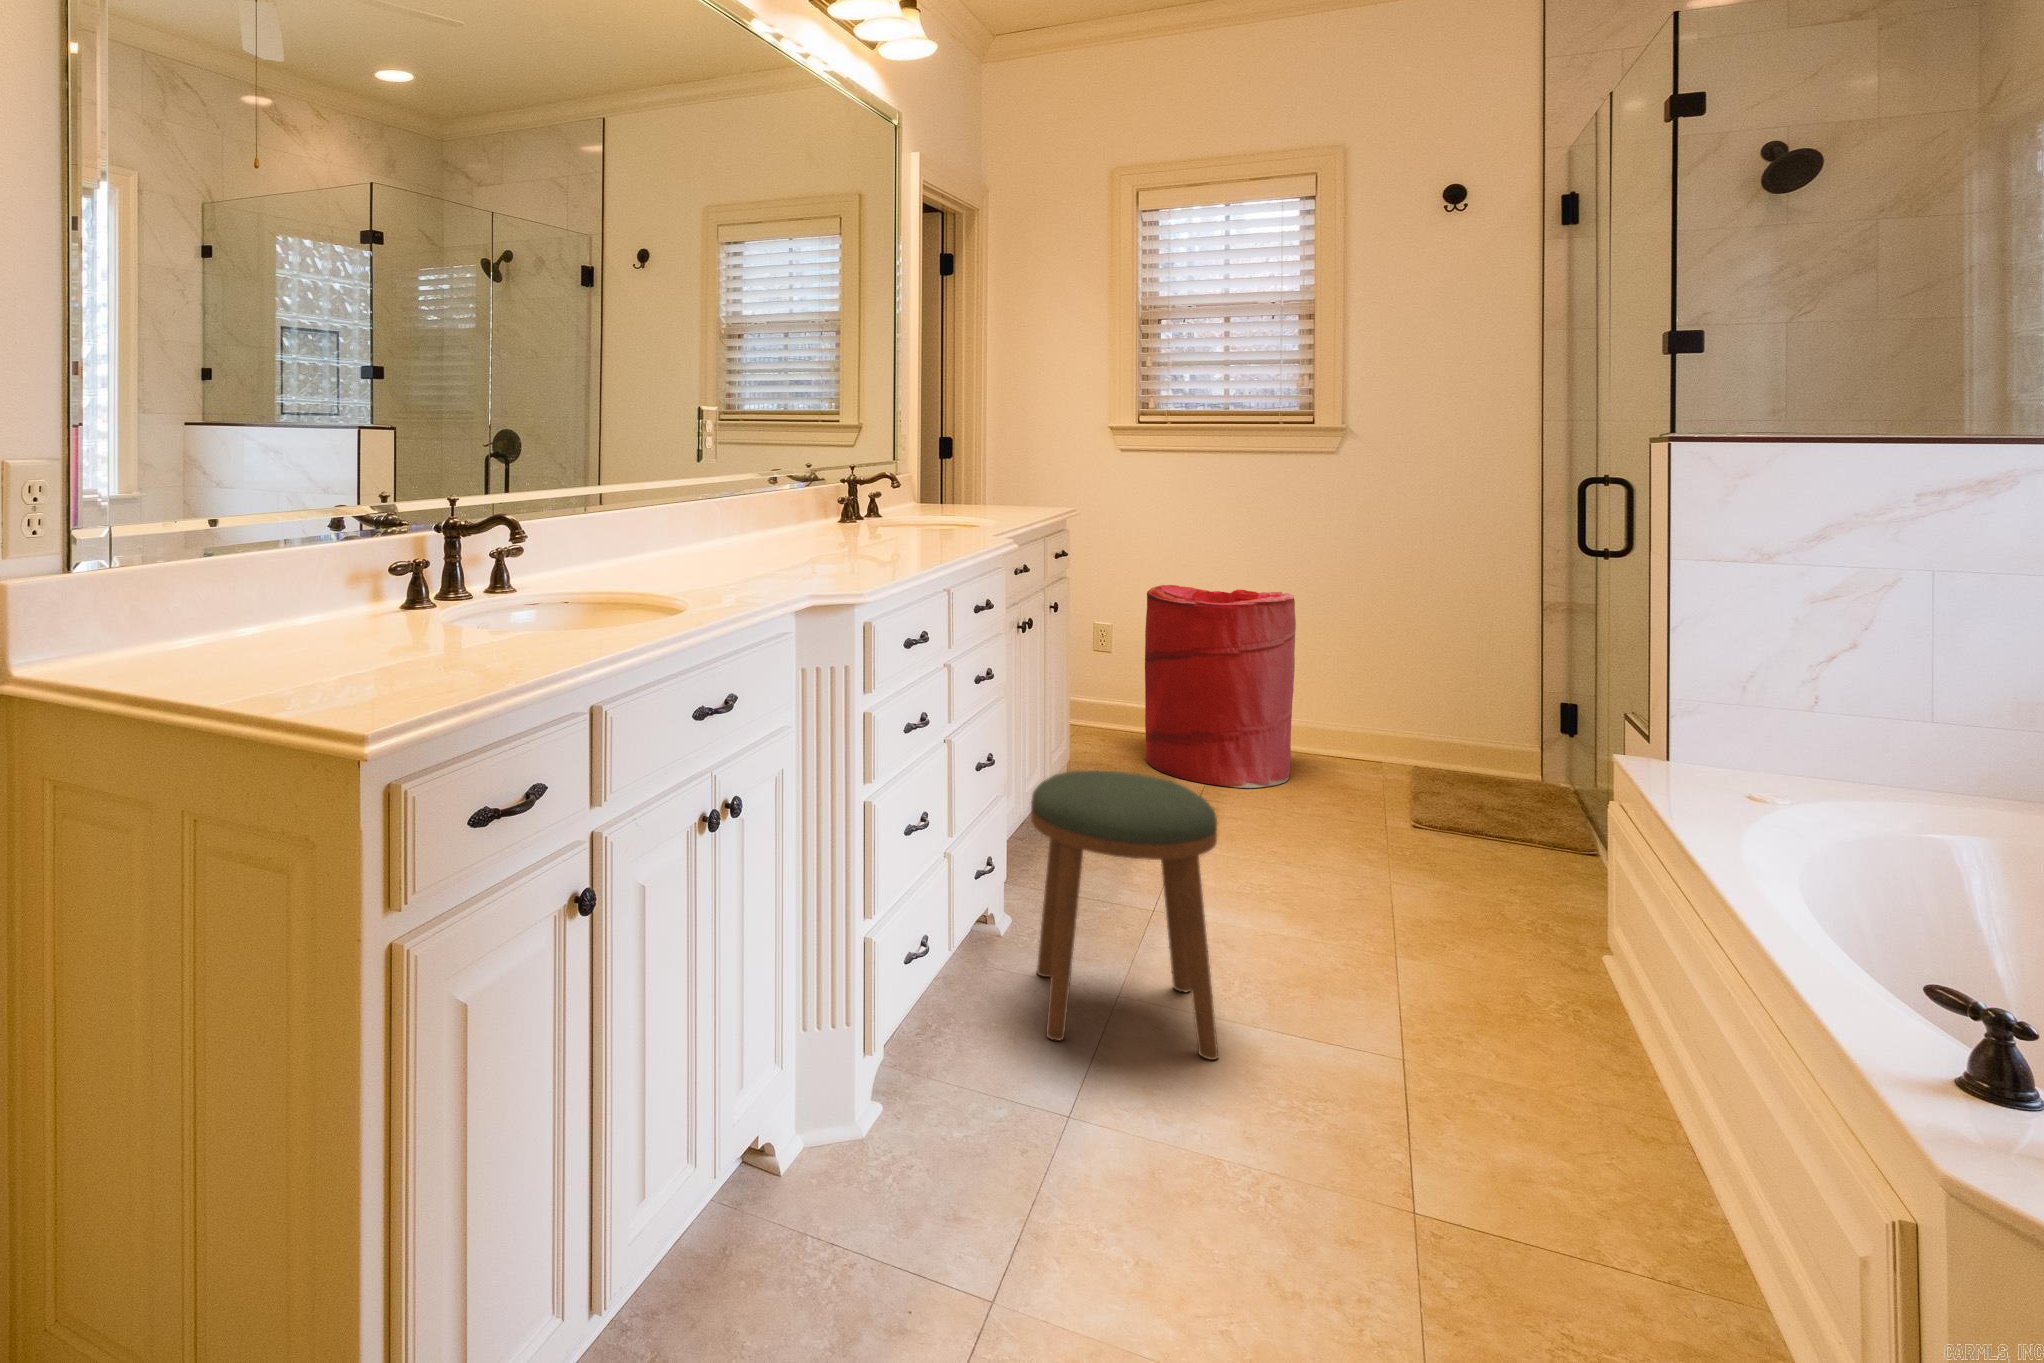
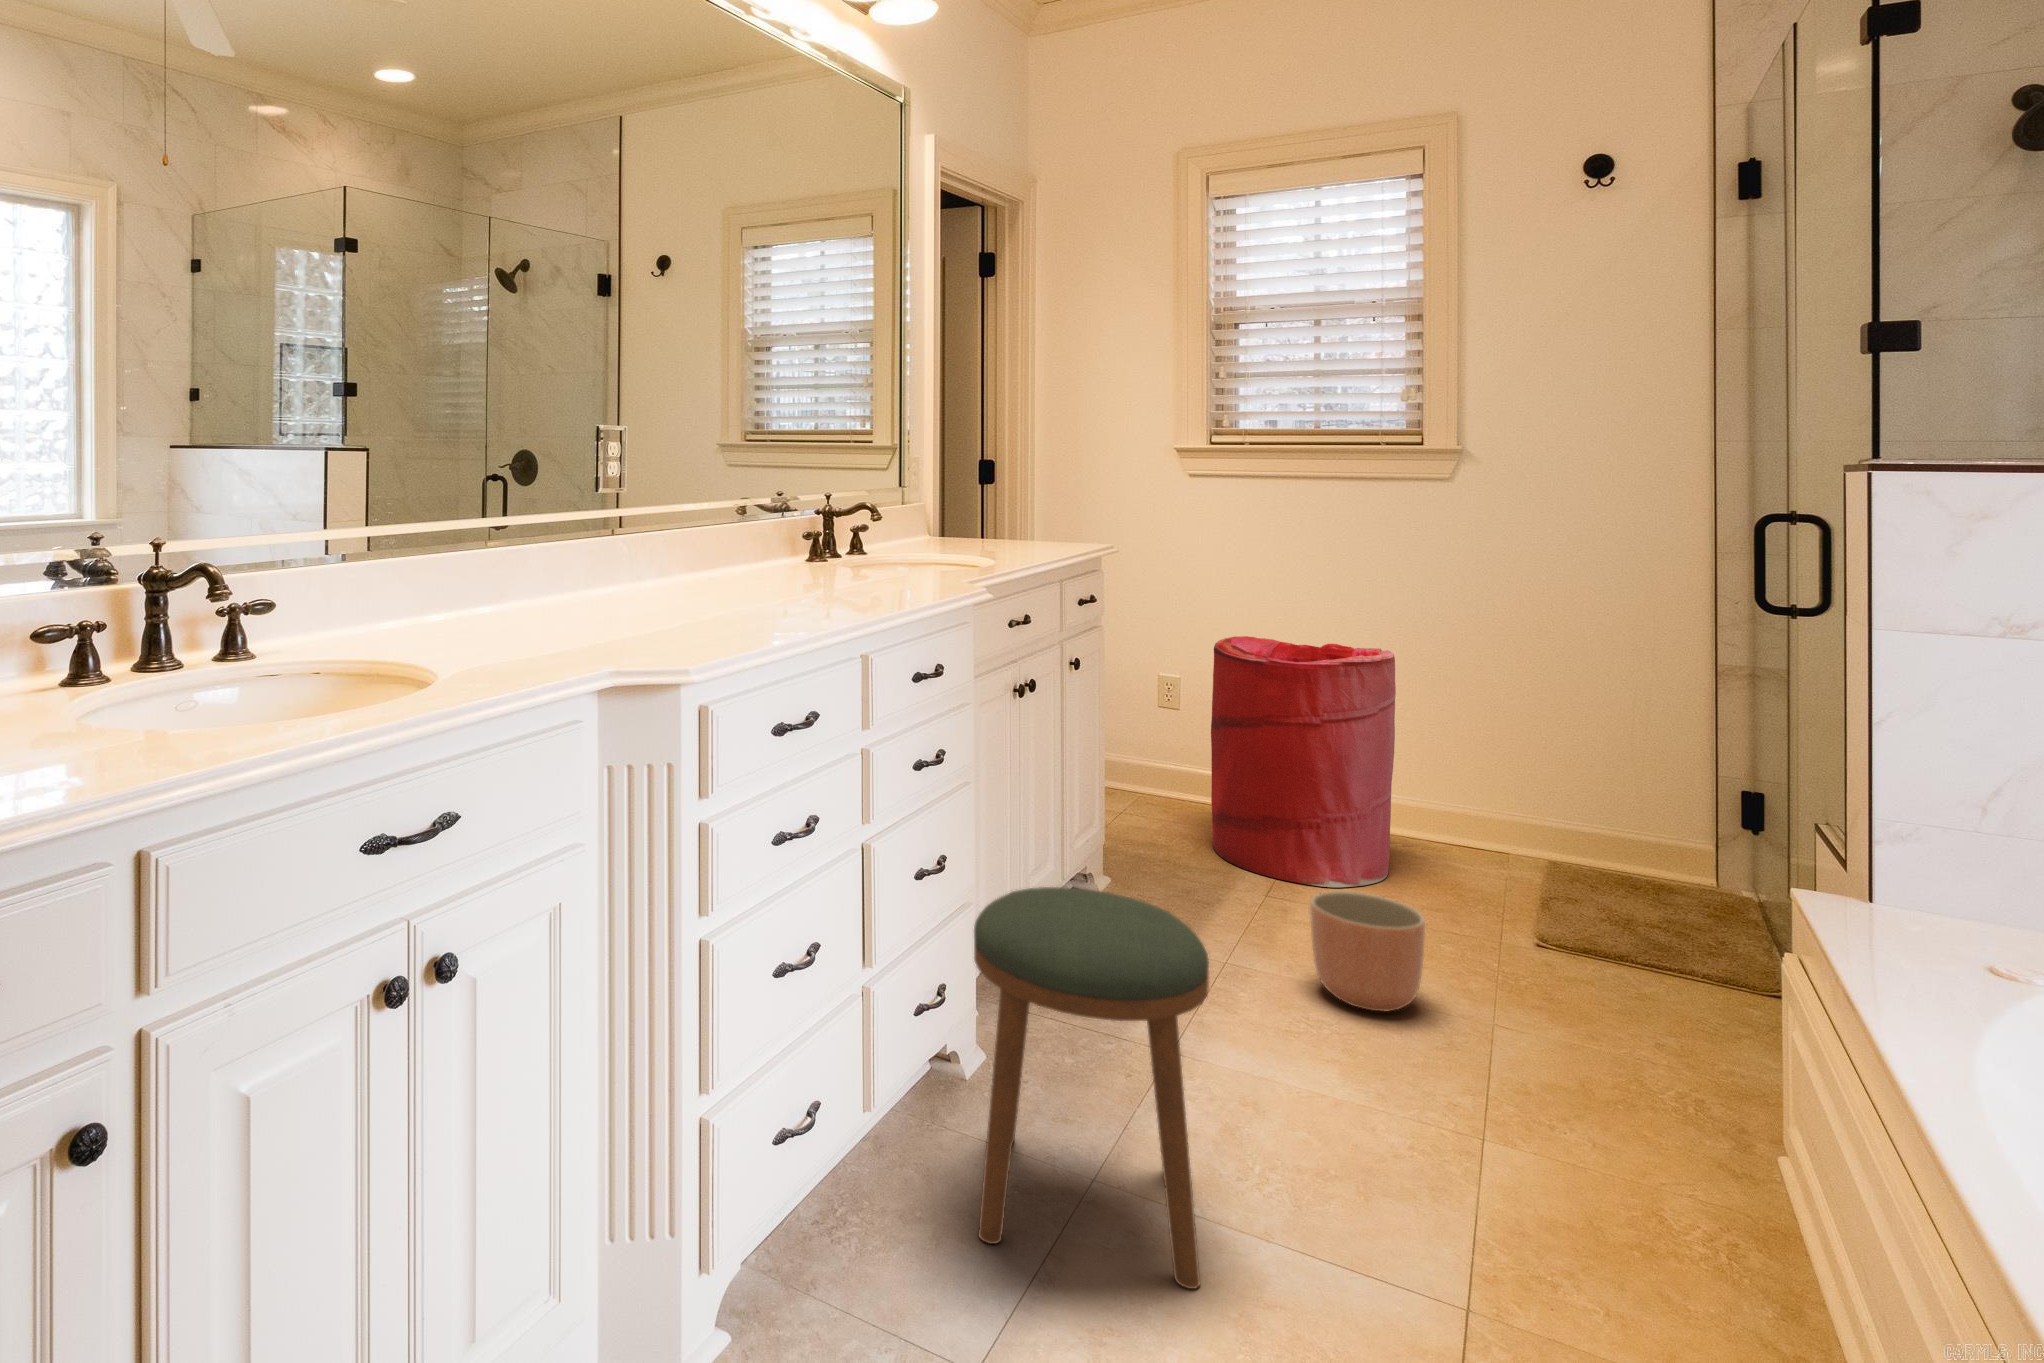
planter: none [1249,782,1339,873] -> present [1310,891,1425,1012]

